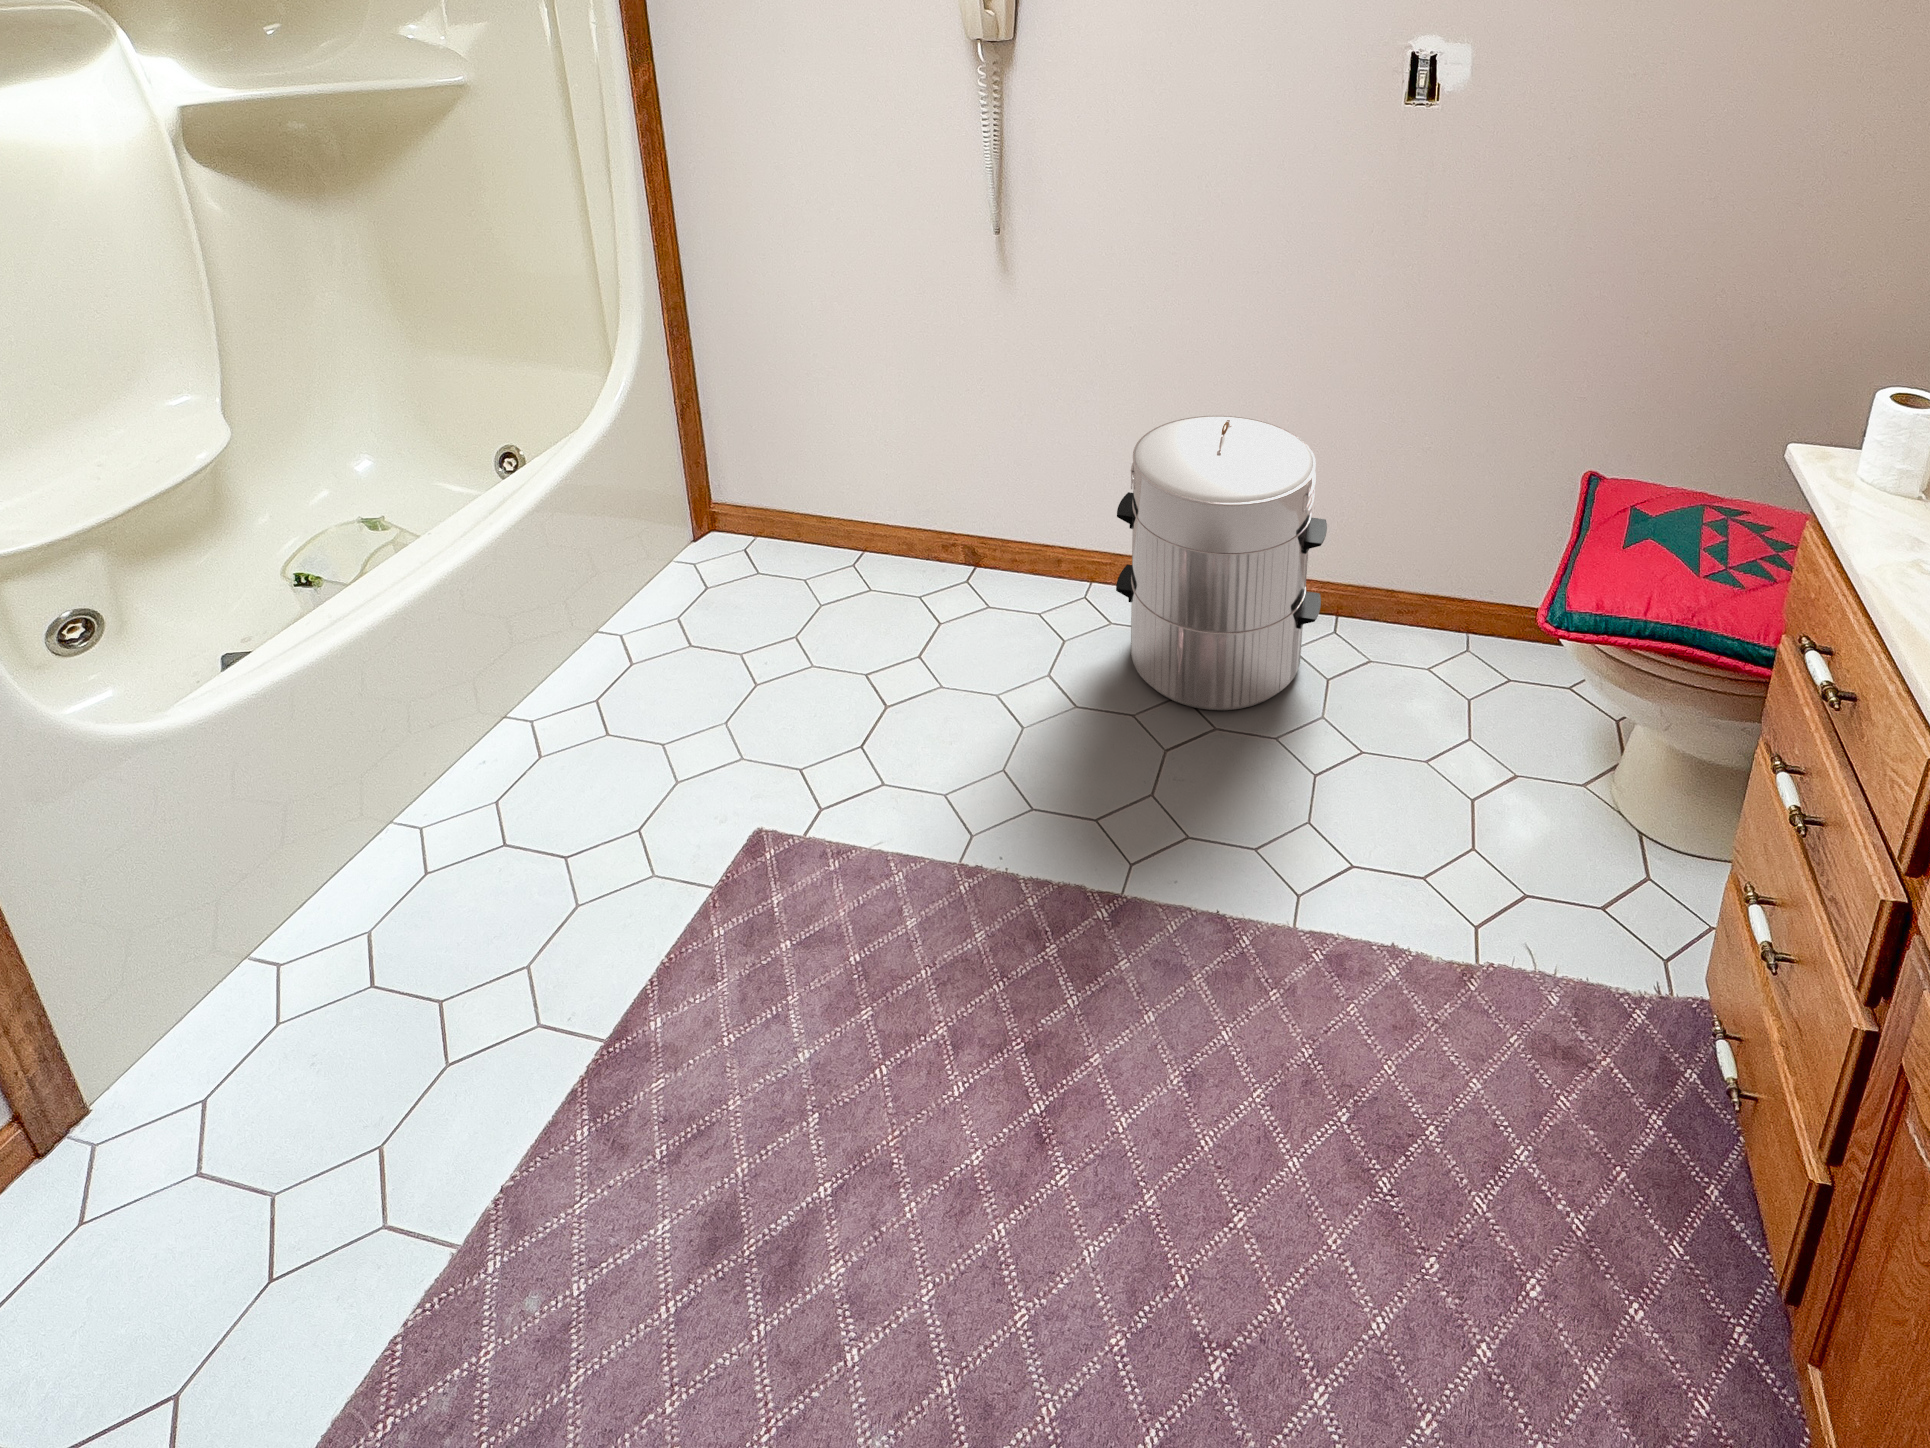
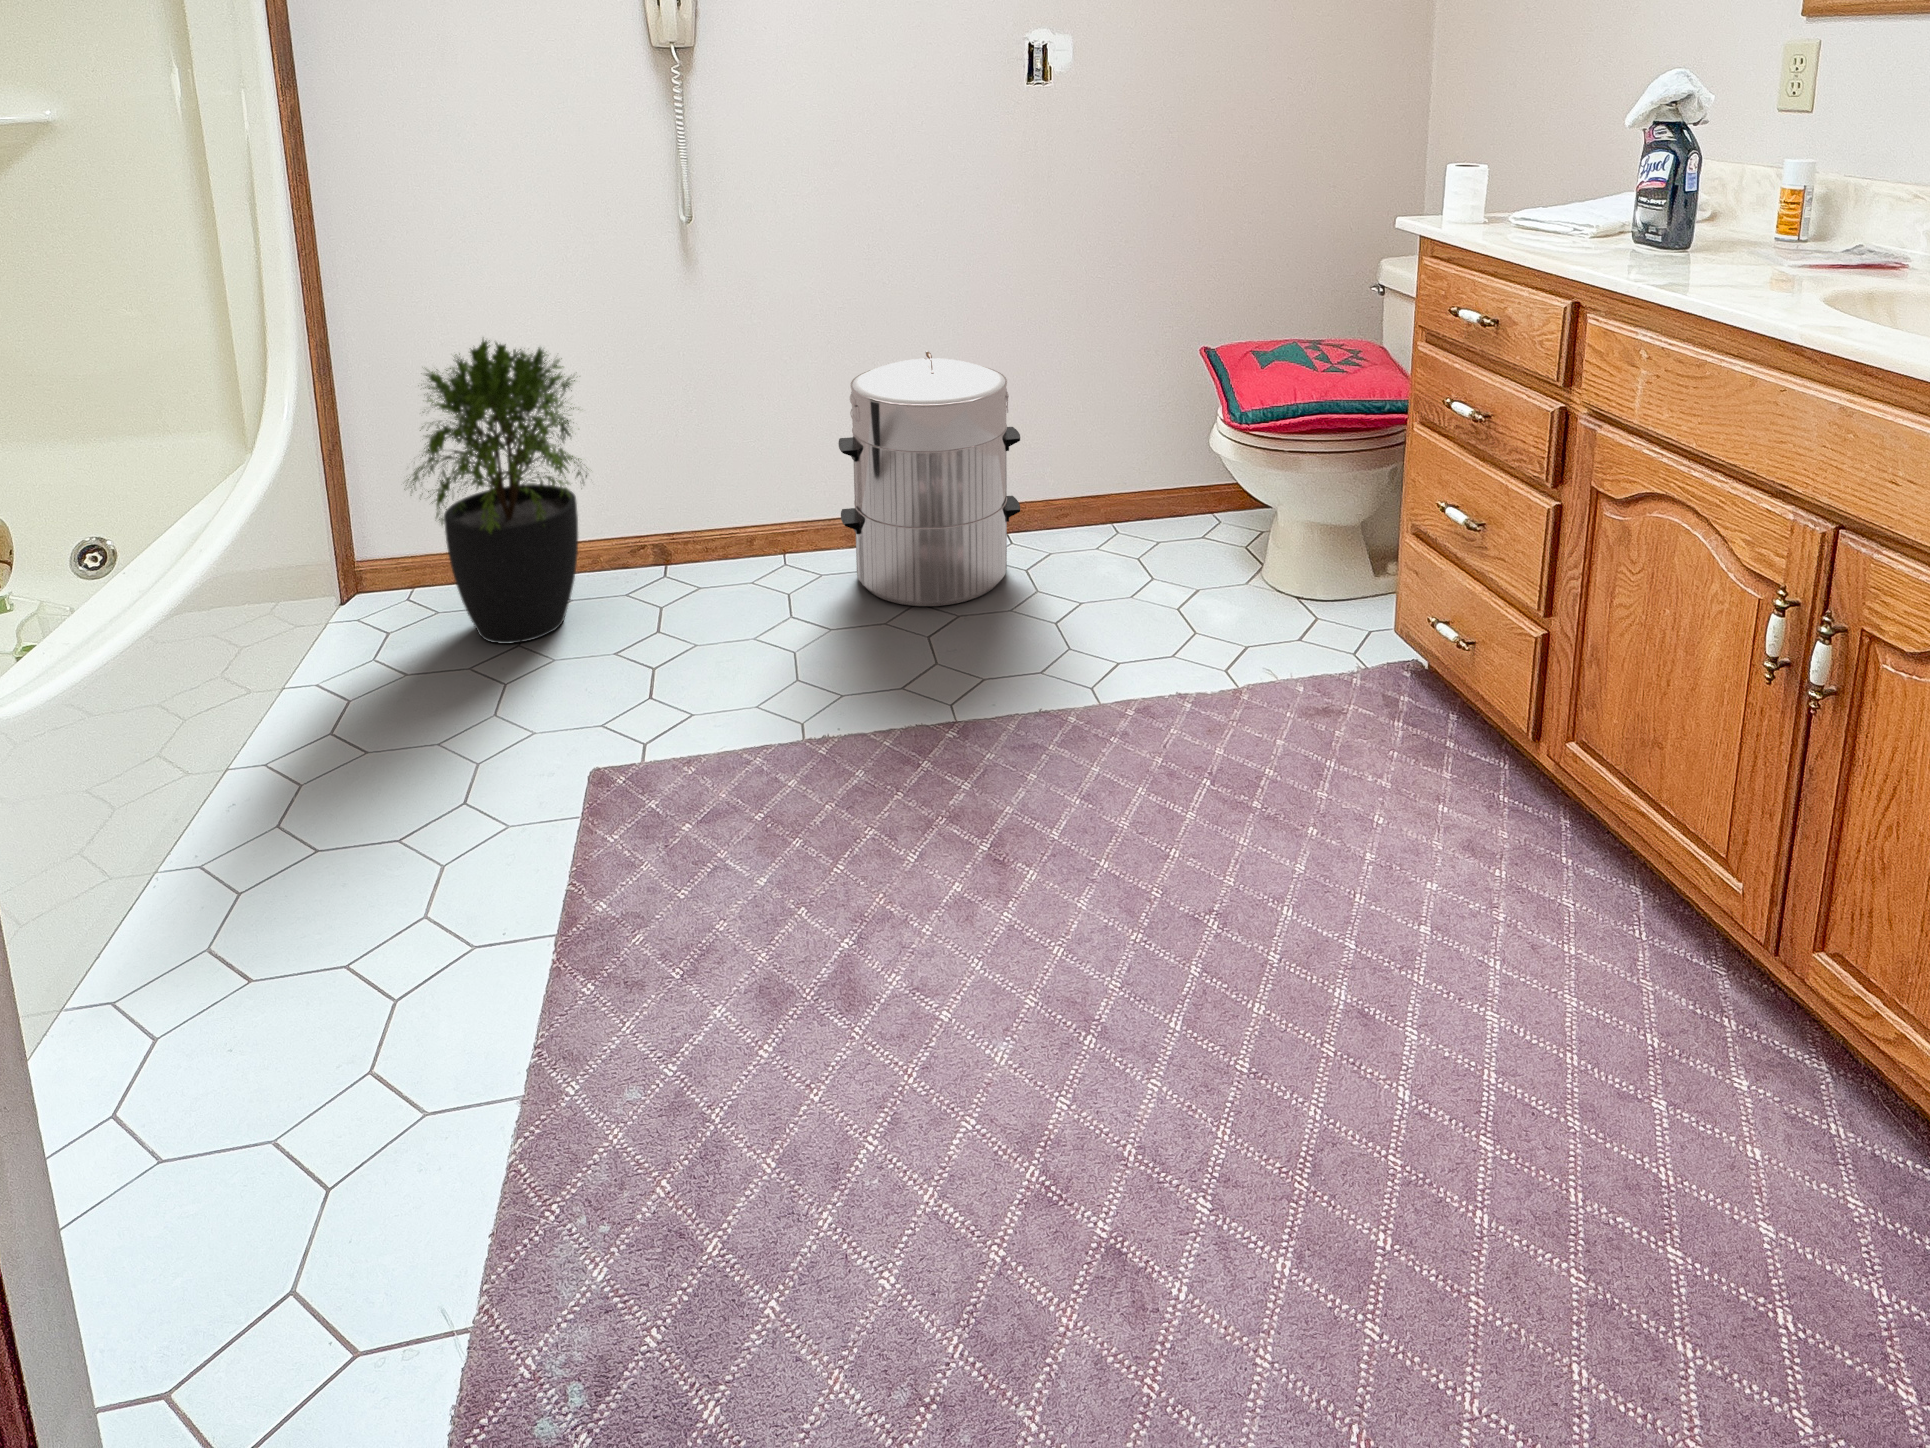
potted plant: none [686,333,889,630] -> present [404,339,588,644]

